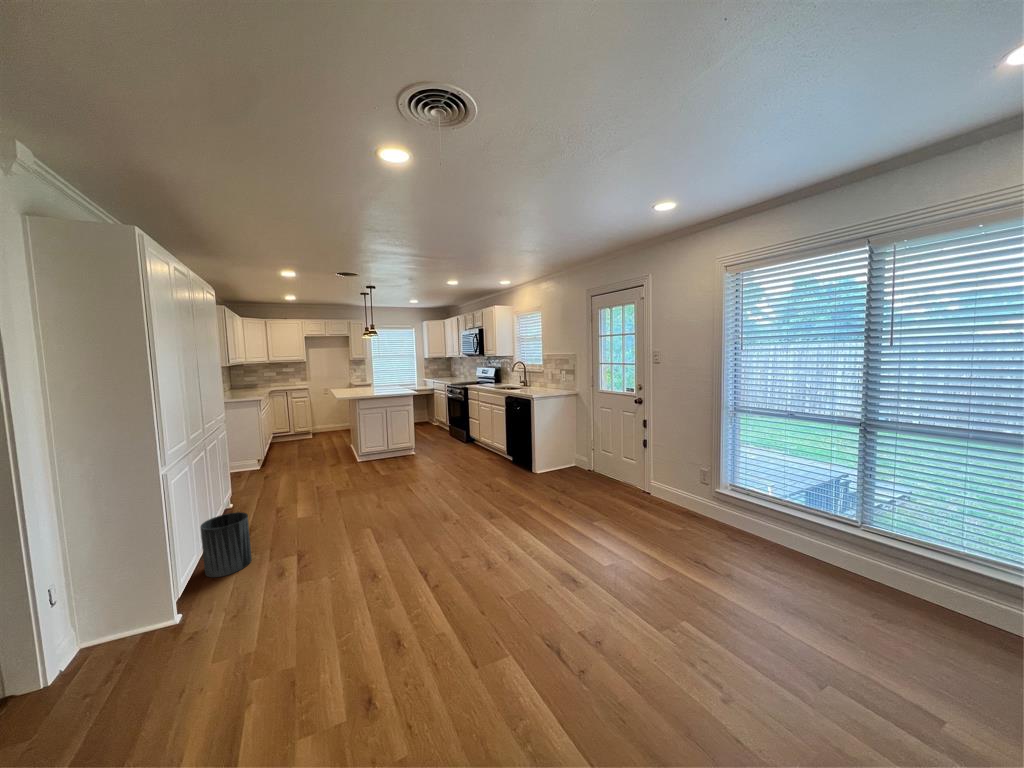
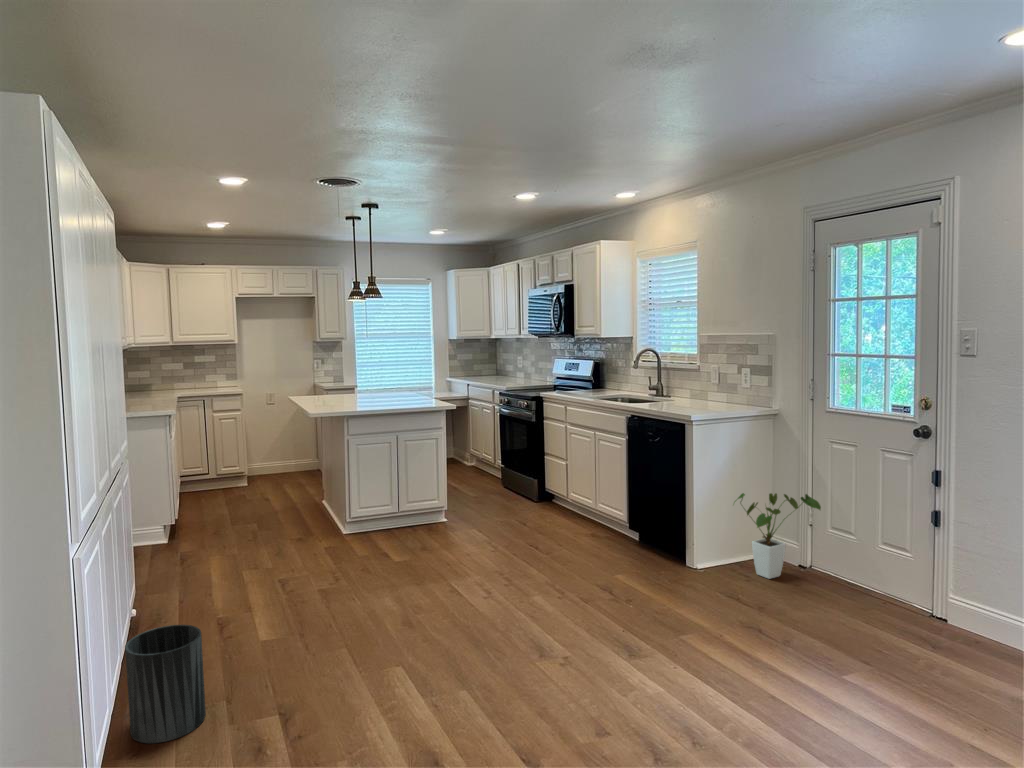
house plant: none [553,434,596,477] -> present [734,493,821,579]

